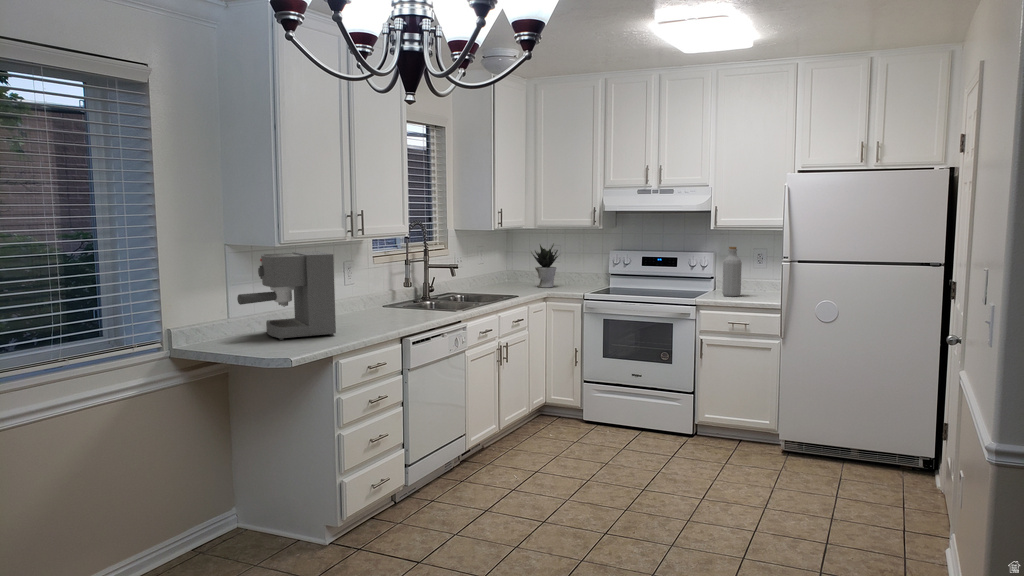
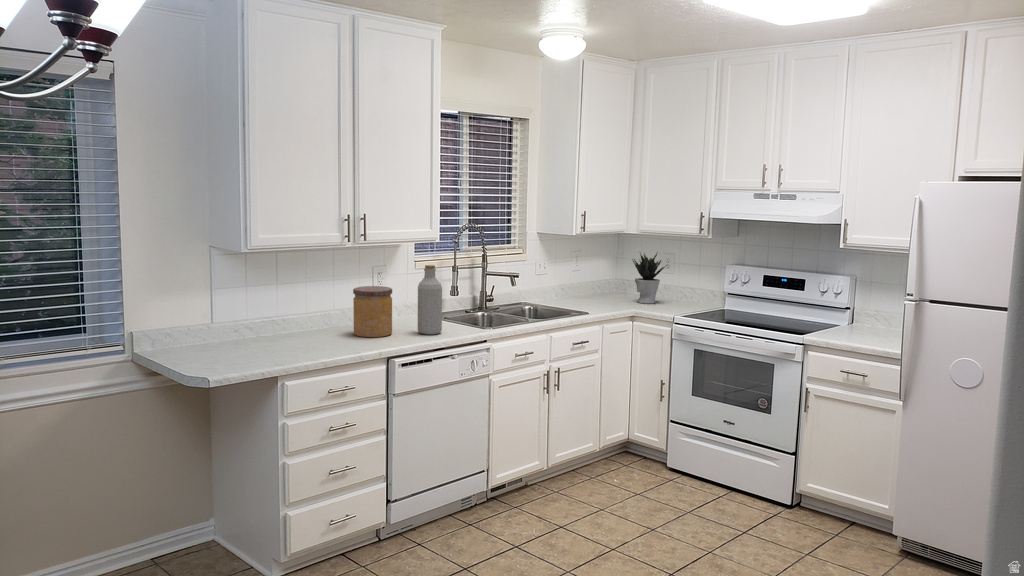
bottle: present [722,247,742,297] -> present [418,265,442,335]
coffee maker: present [237,251,336,340] -> none [208,257,312,352]
jar: none [349,278,385,323] -> present [353,286,392,337]

